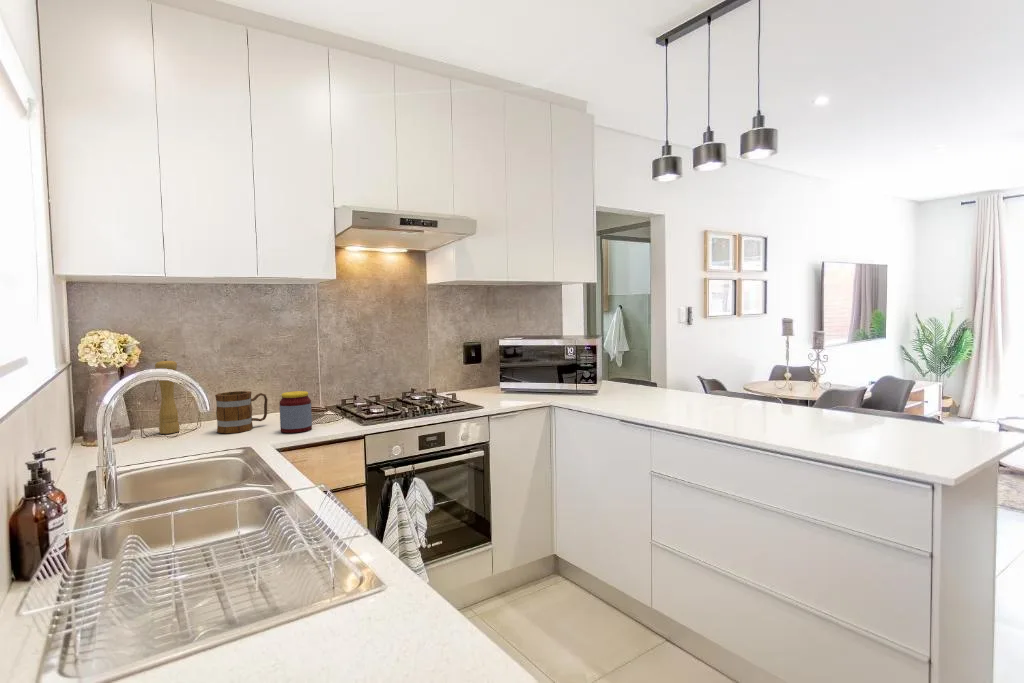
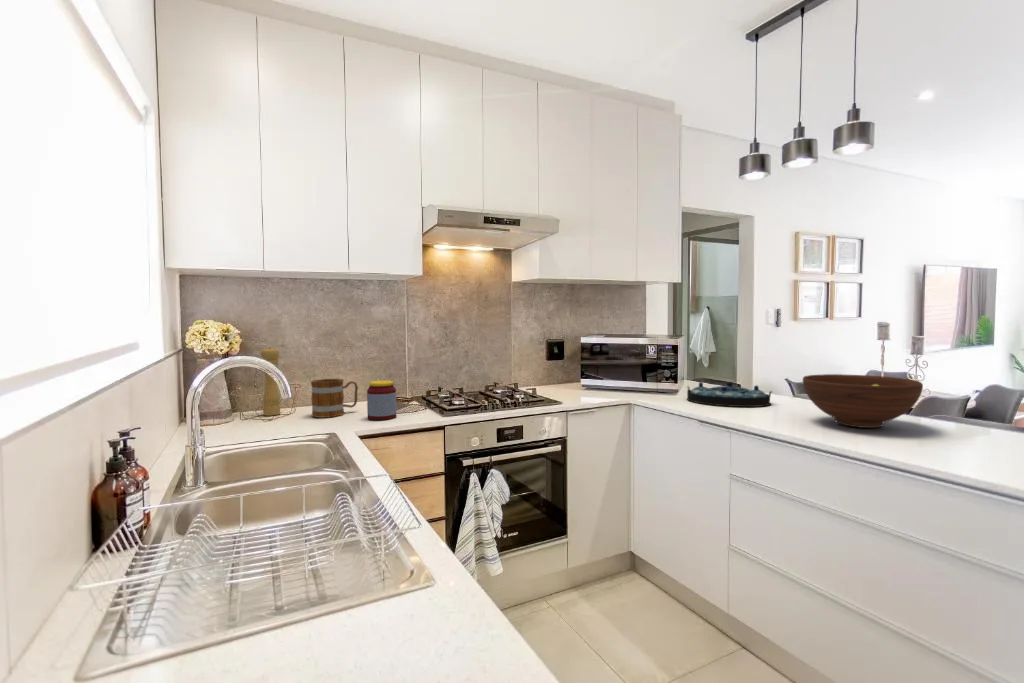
fruit bowl: none [704,371,802,419] -> present [803,374,923,428]
serving tray: none [604,381,681,405] -> present [687,382,771,407]

